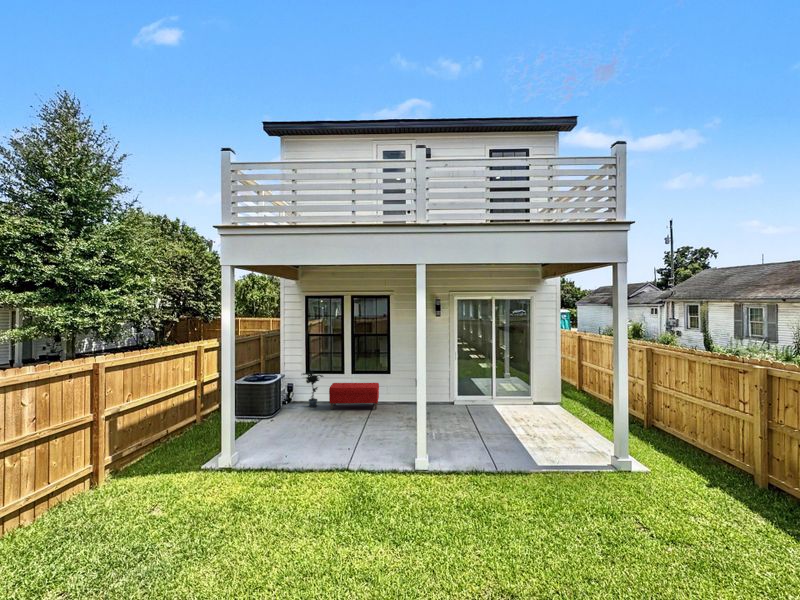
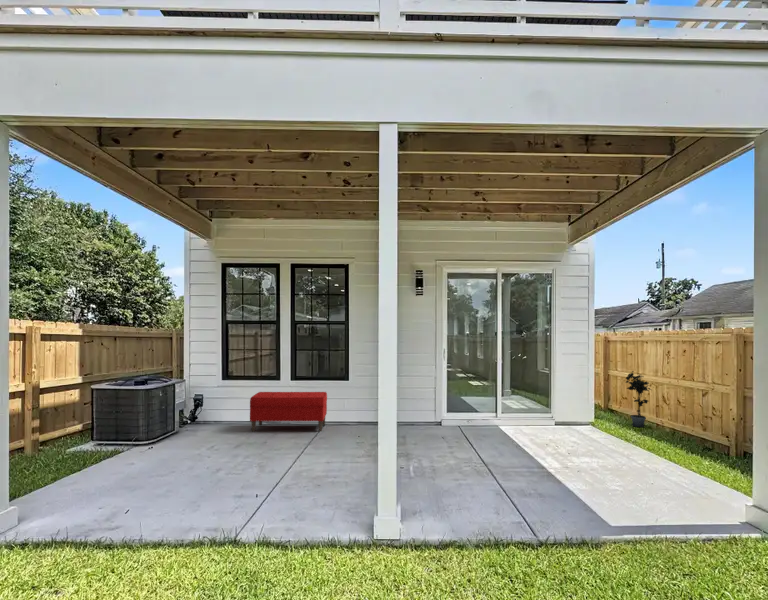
potted plant: present [303,371,323,407] -> present [626,371,651,427]

